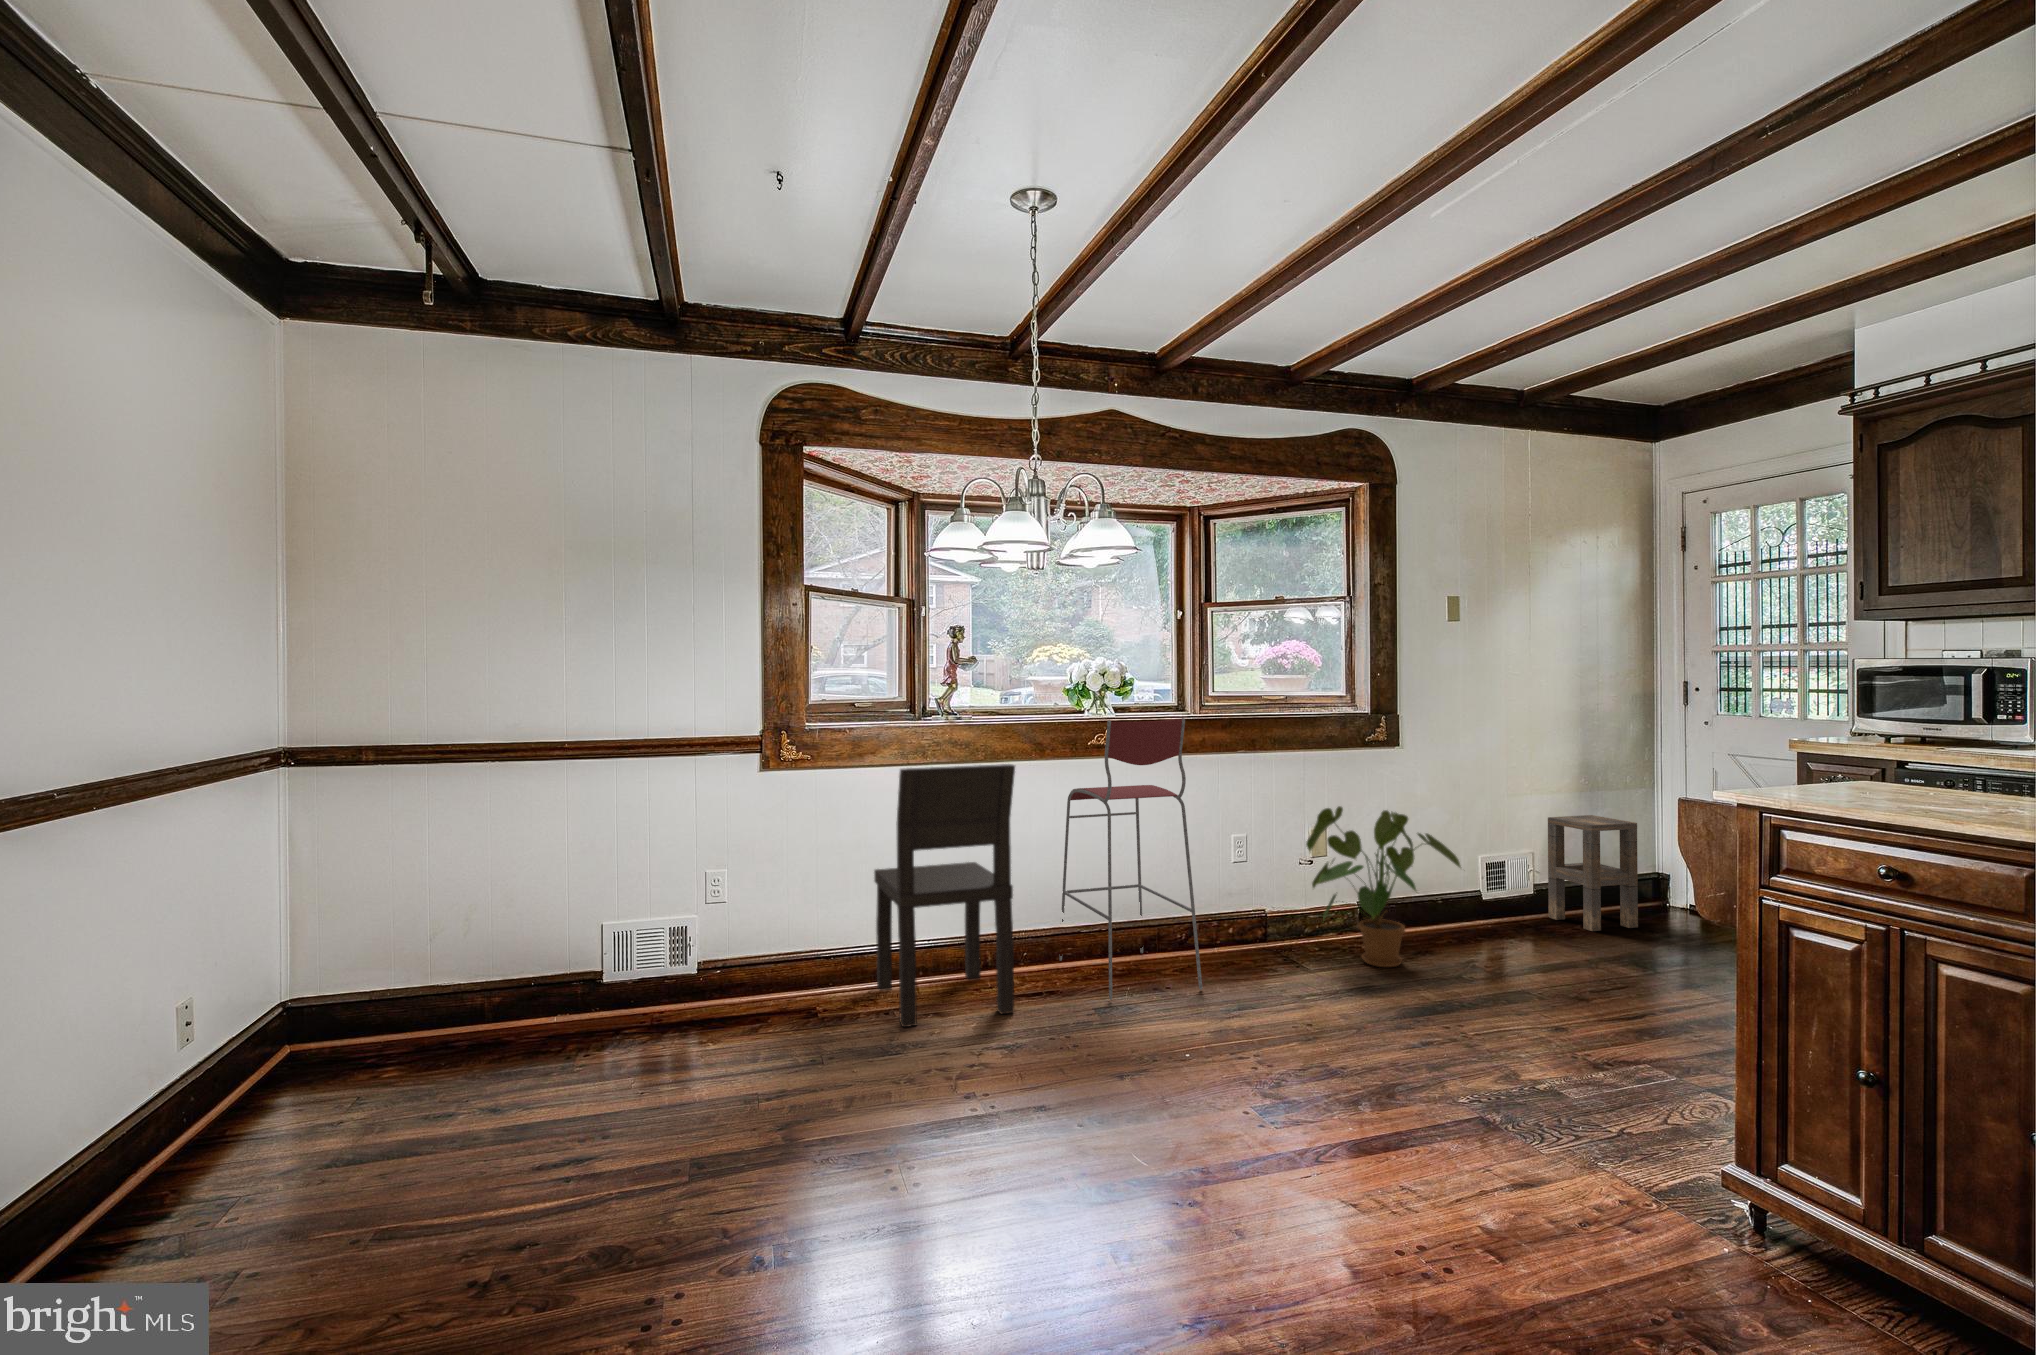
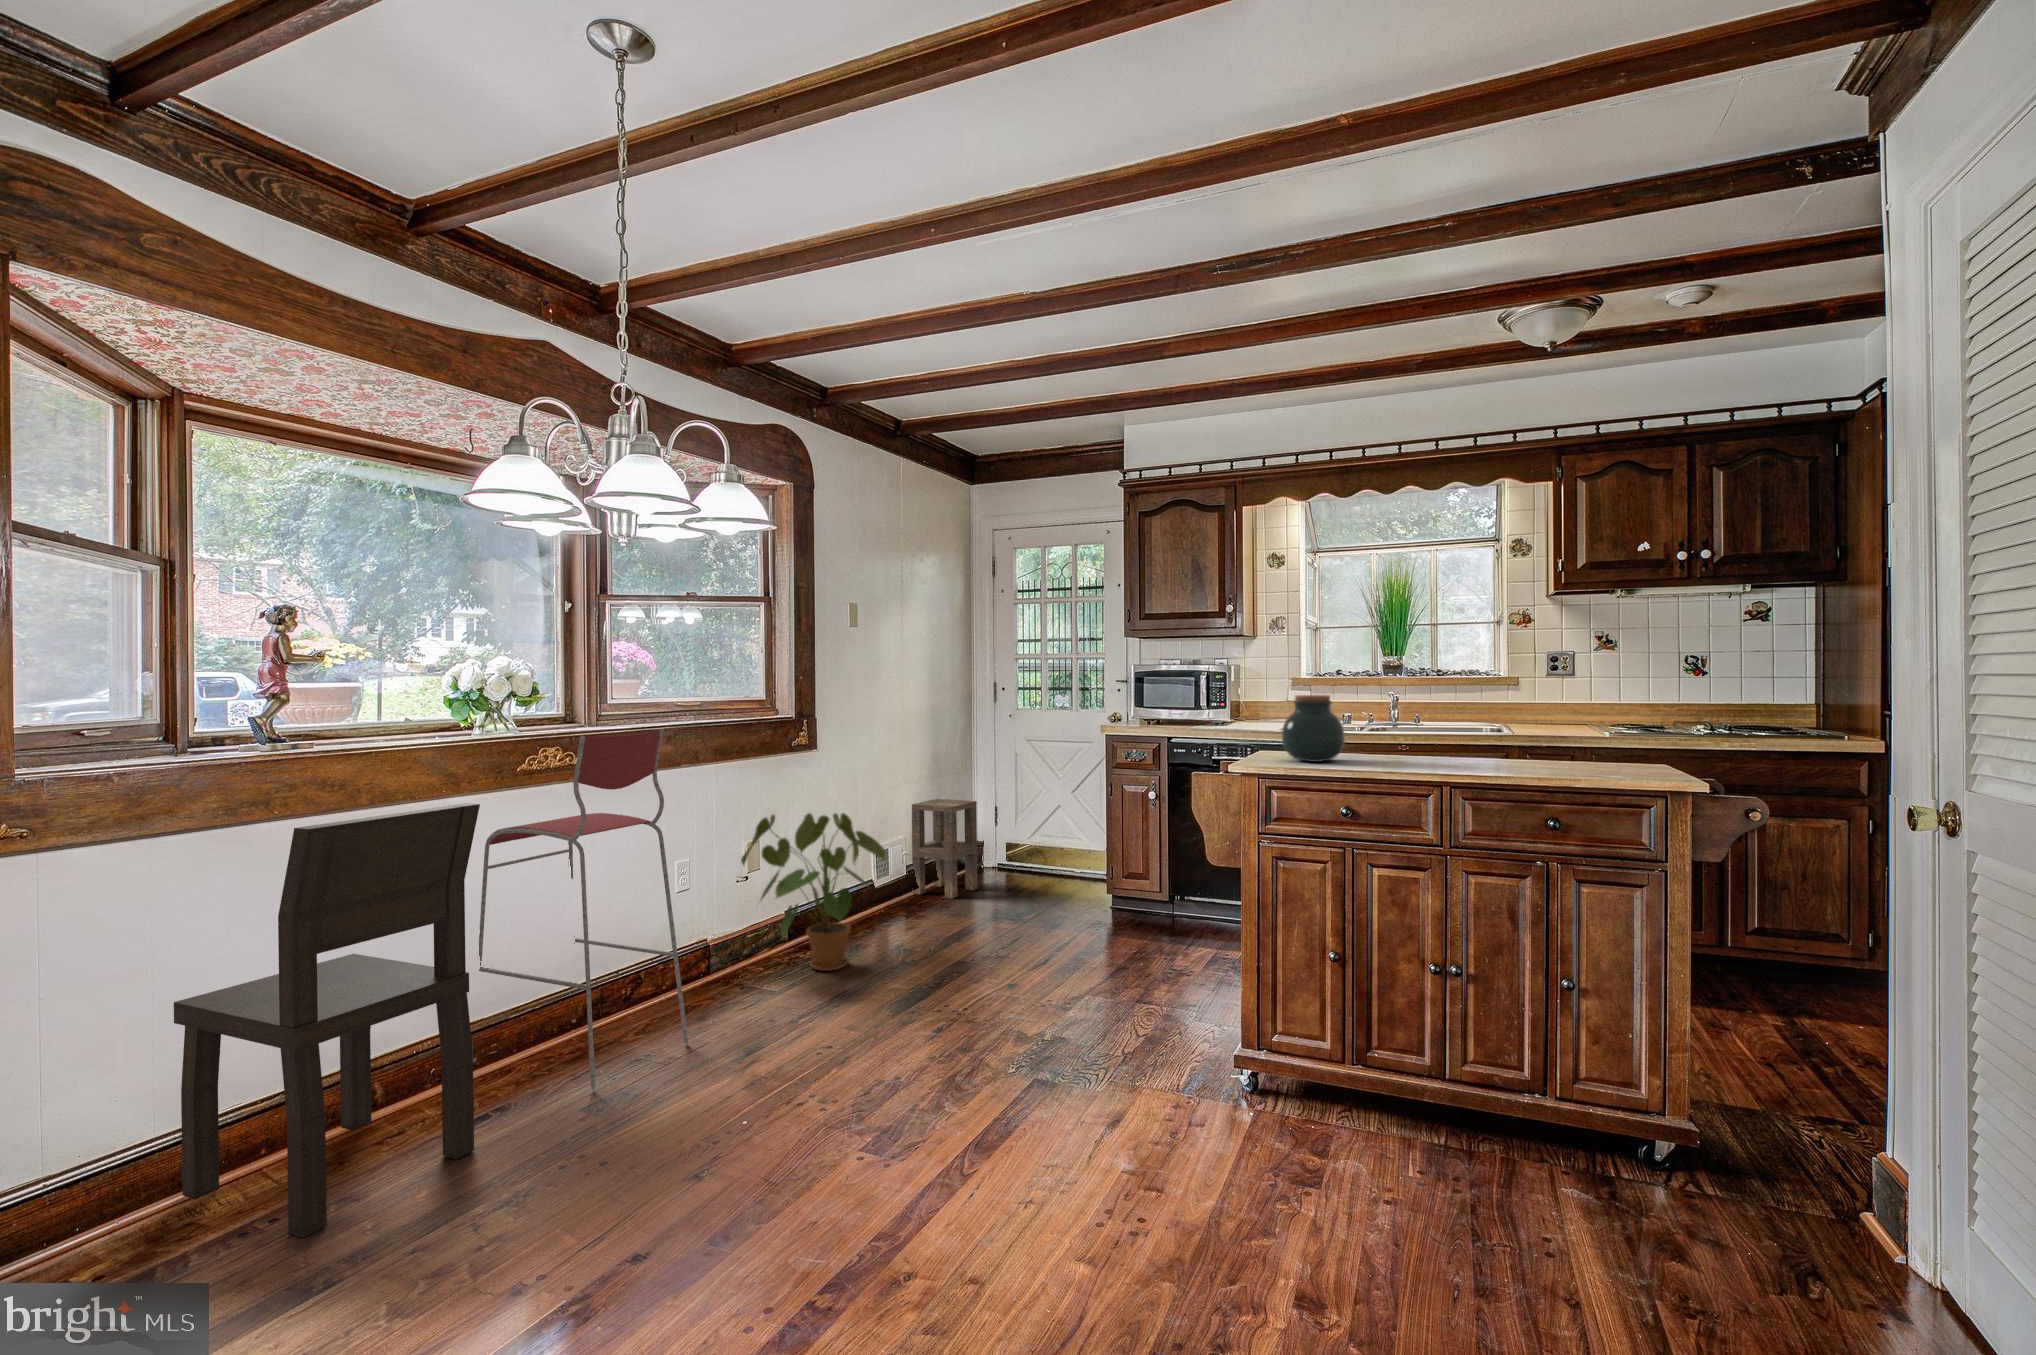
jar: none [1848,706,1965,802] -> present [1282,695,1345,762]

